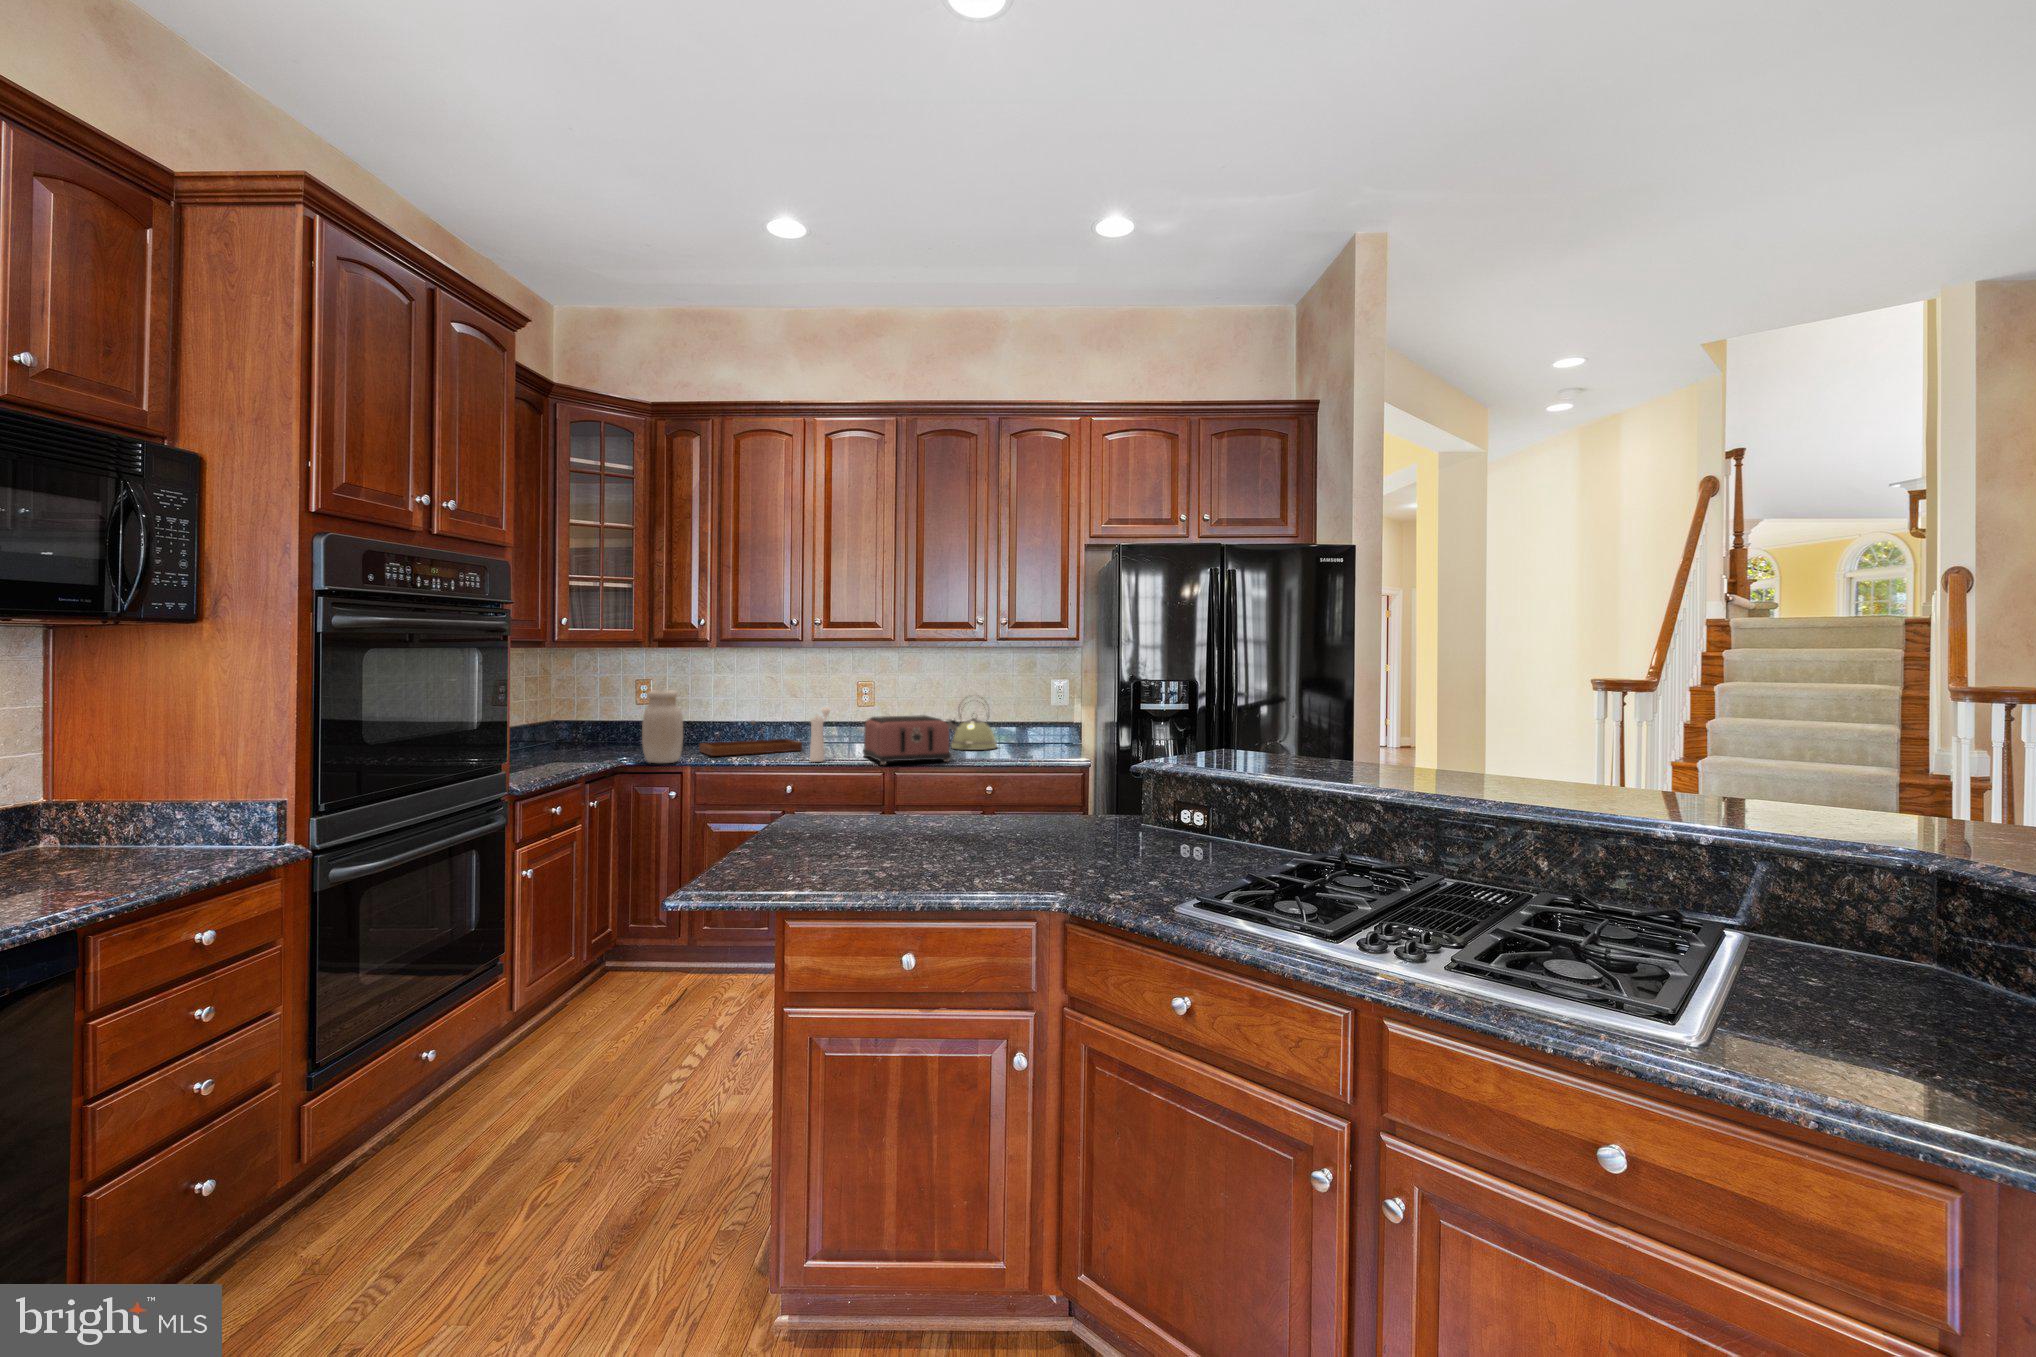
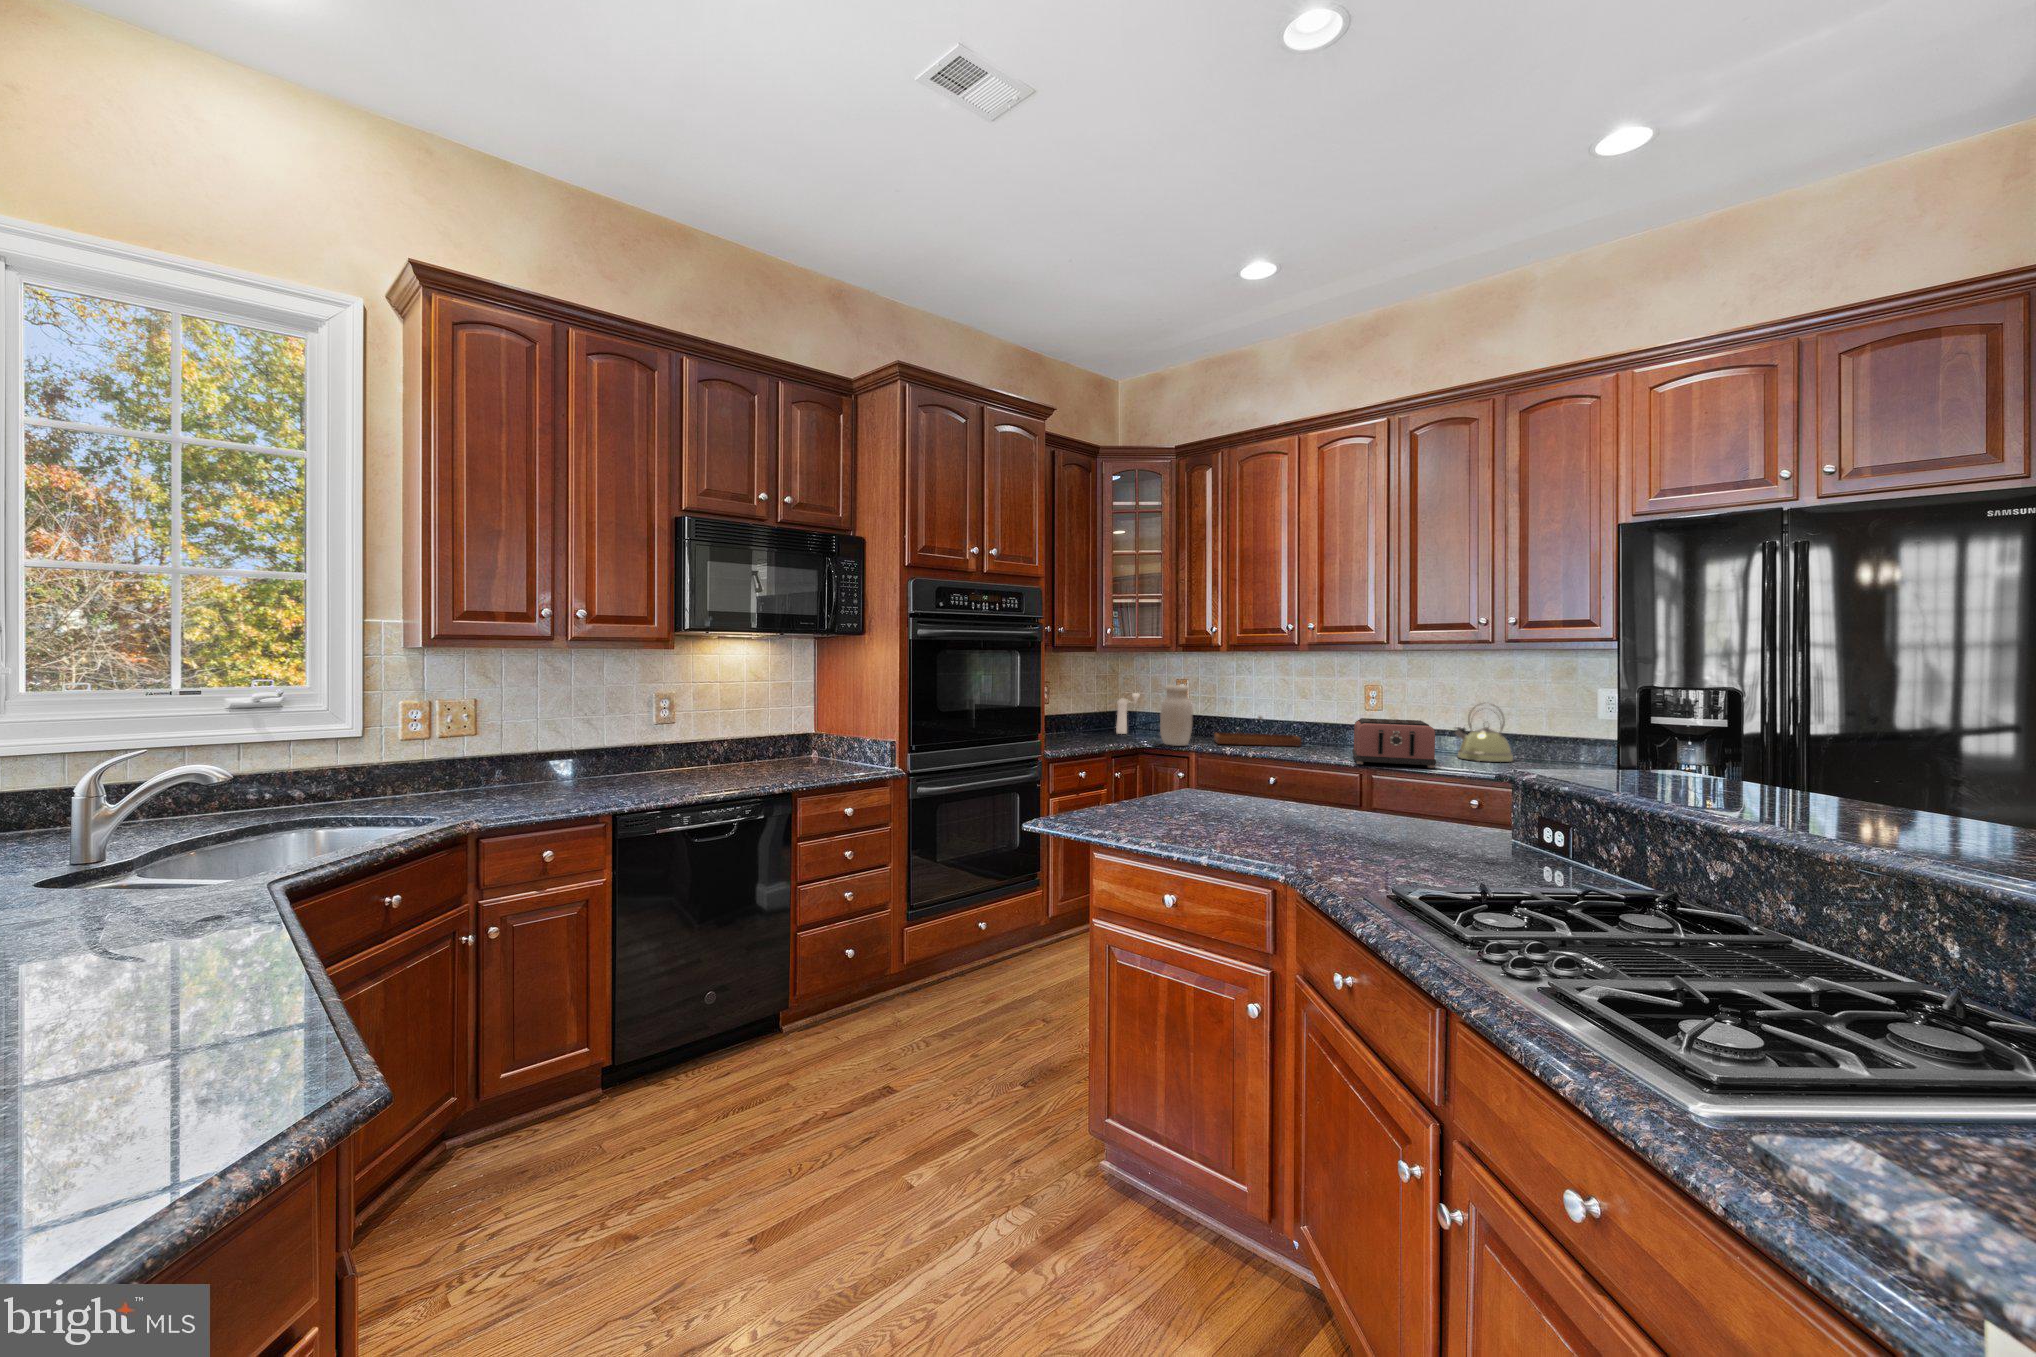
pepper mill: present [810,707,831,762] -> present [1116,693,1139,734]

